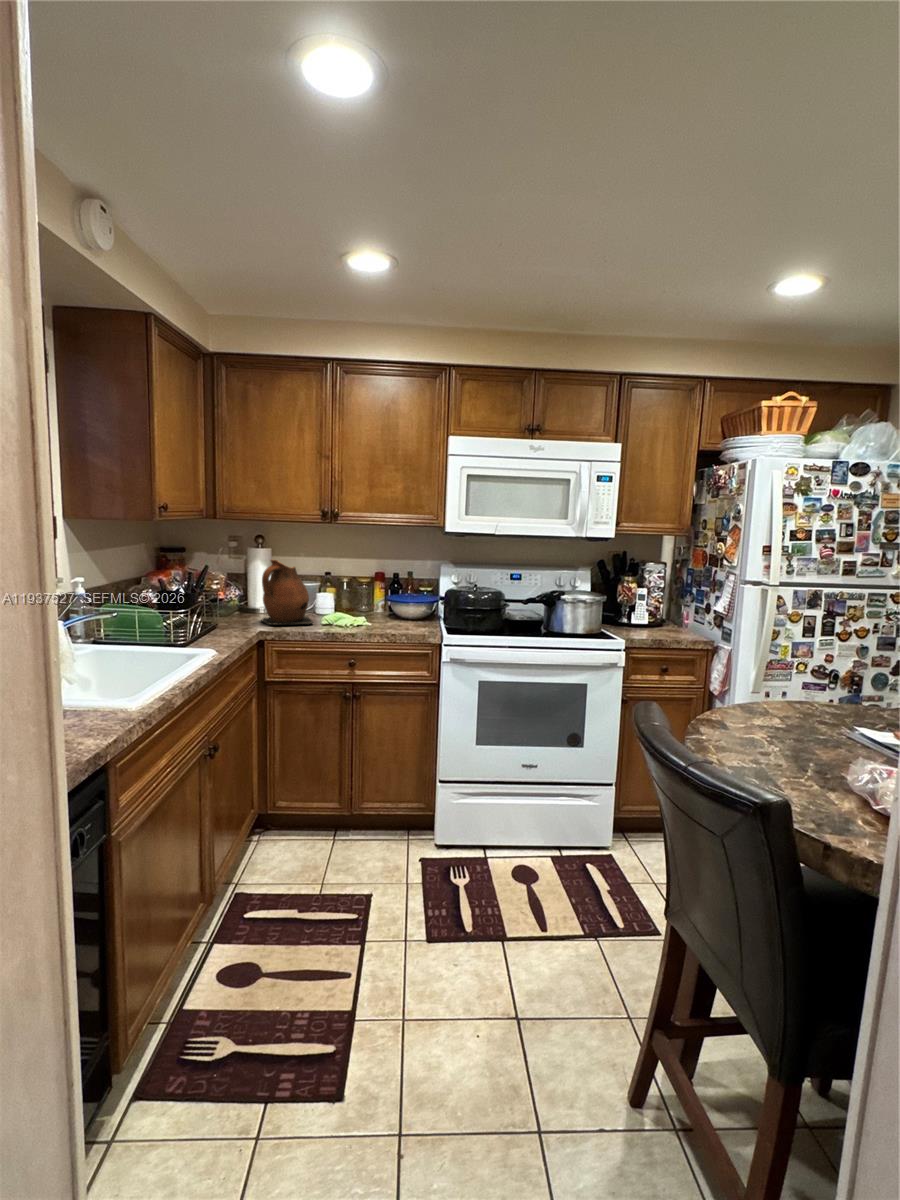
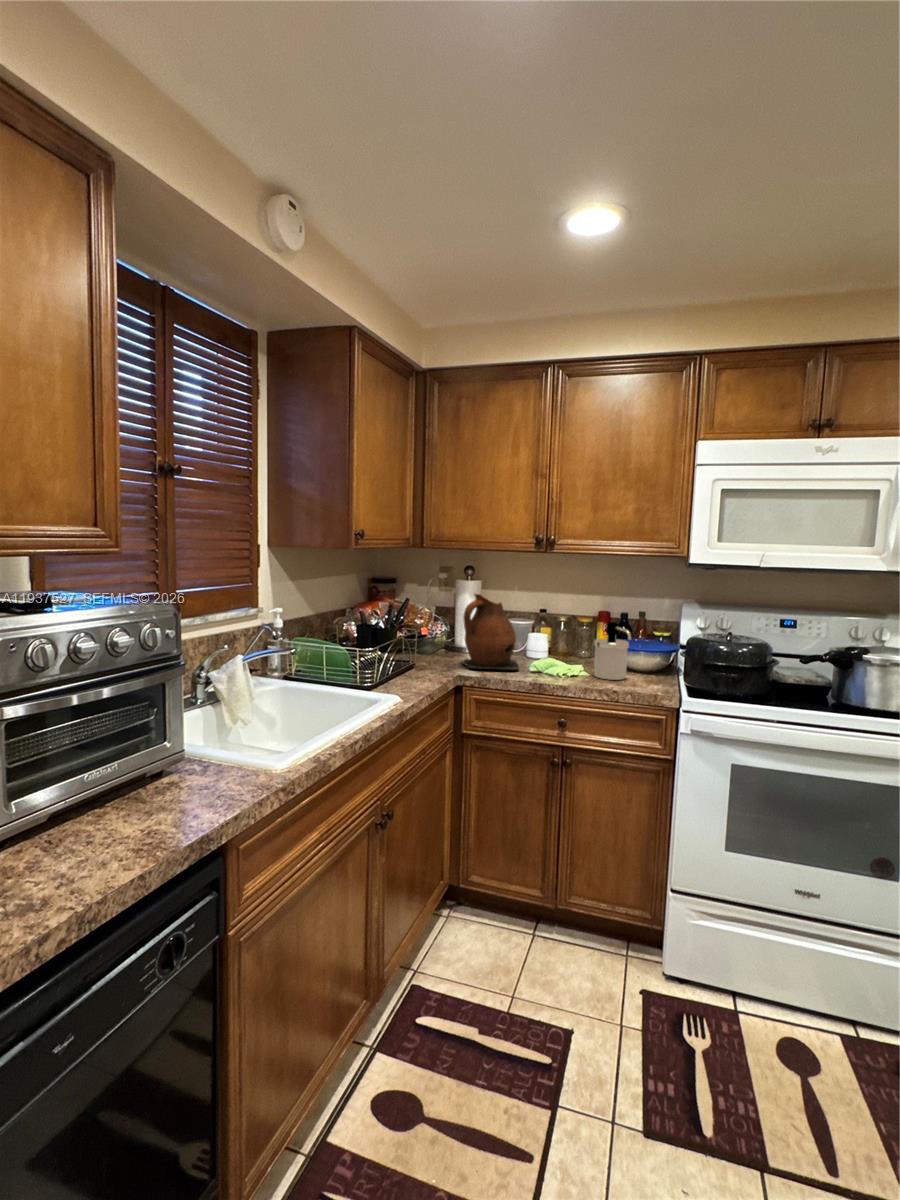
soap dispenser: none [375,581,405,627] -> present [594,622,631,680]

